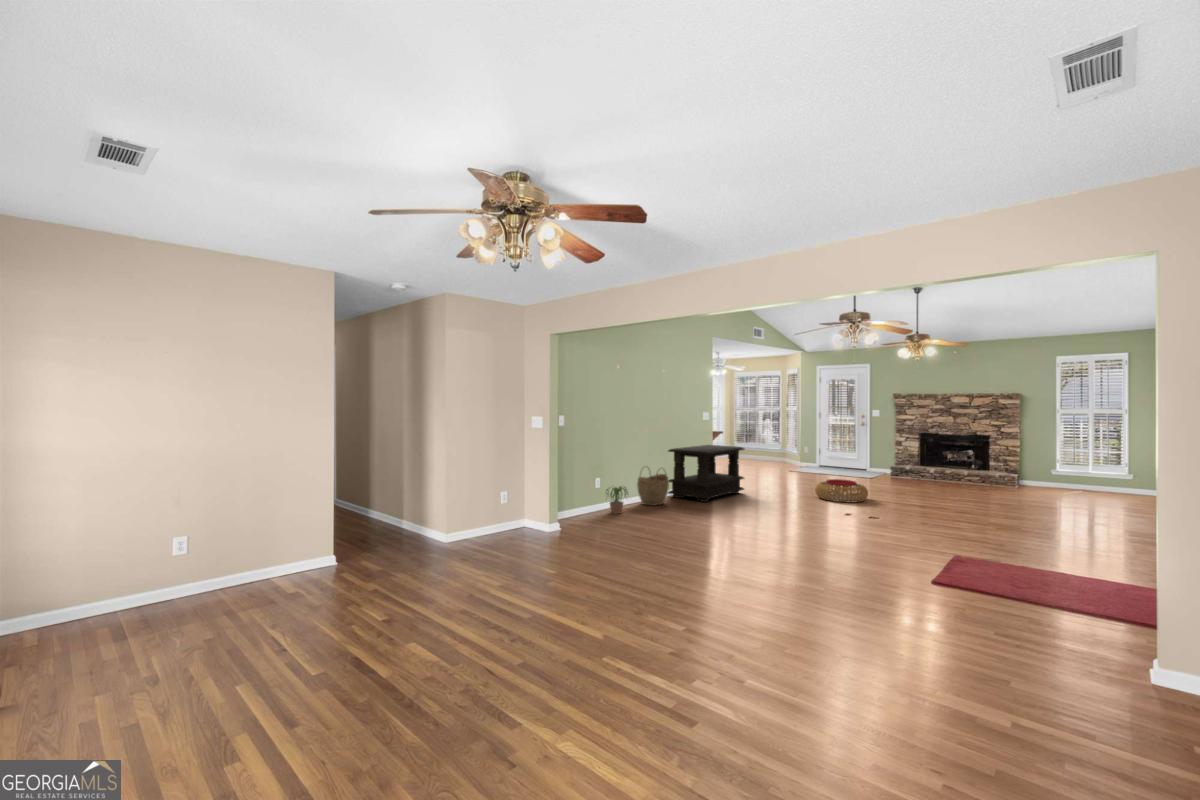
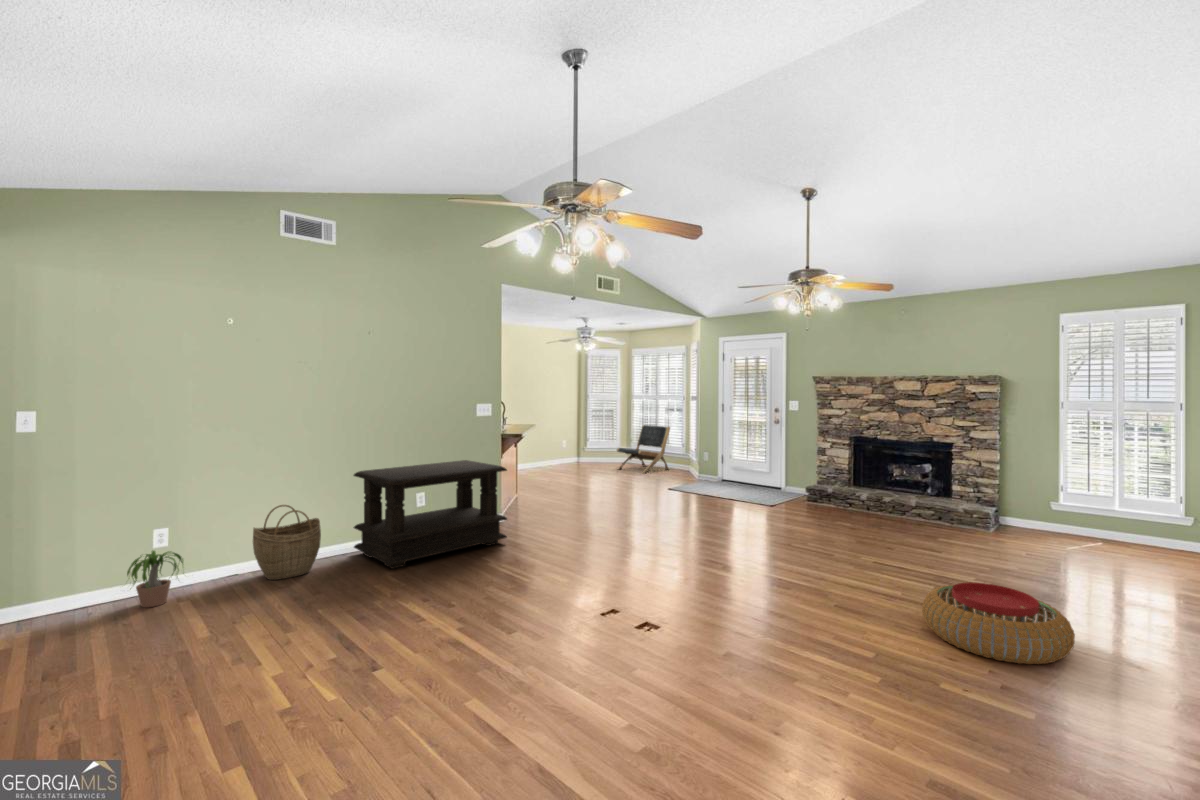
lounge chair: none [732,428,771,462] -> present [617,425,670,474]
pouf: present [815,479,868,502] -> present [922,582,1075,664]

